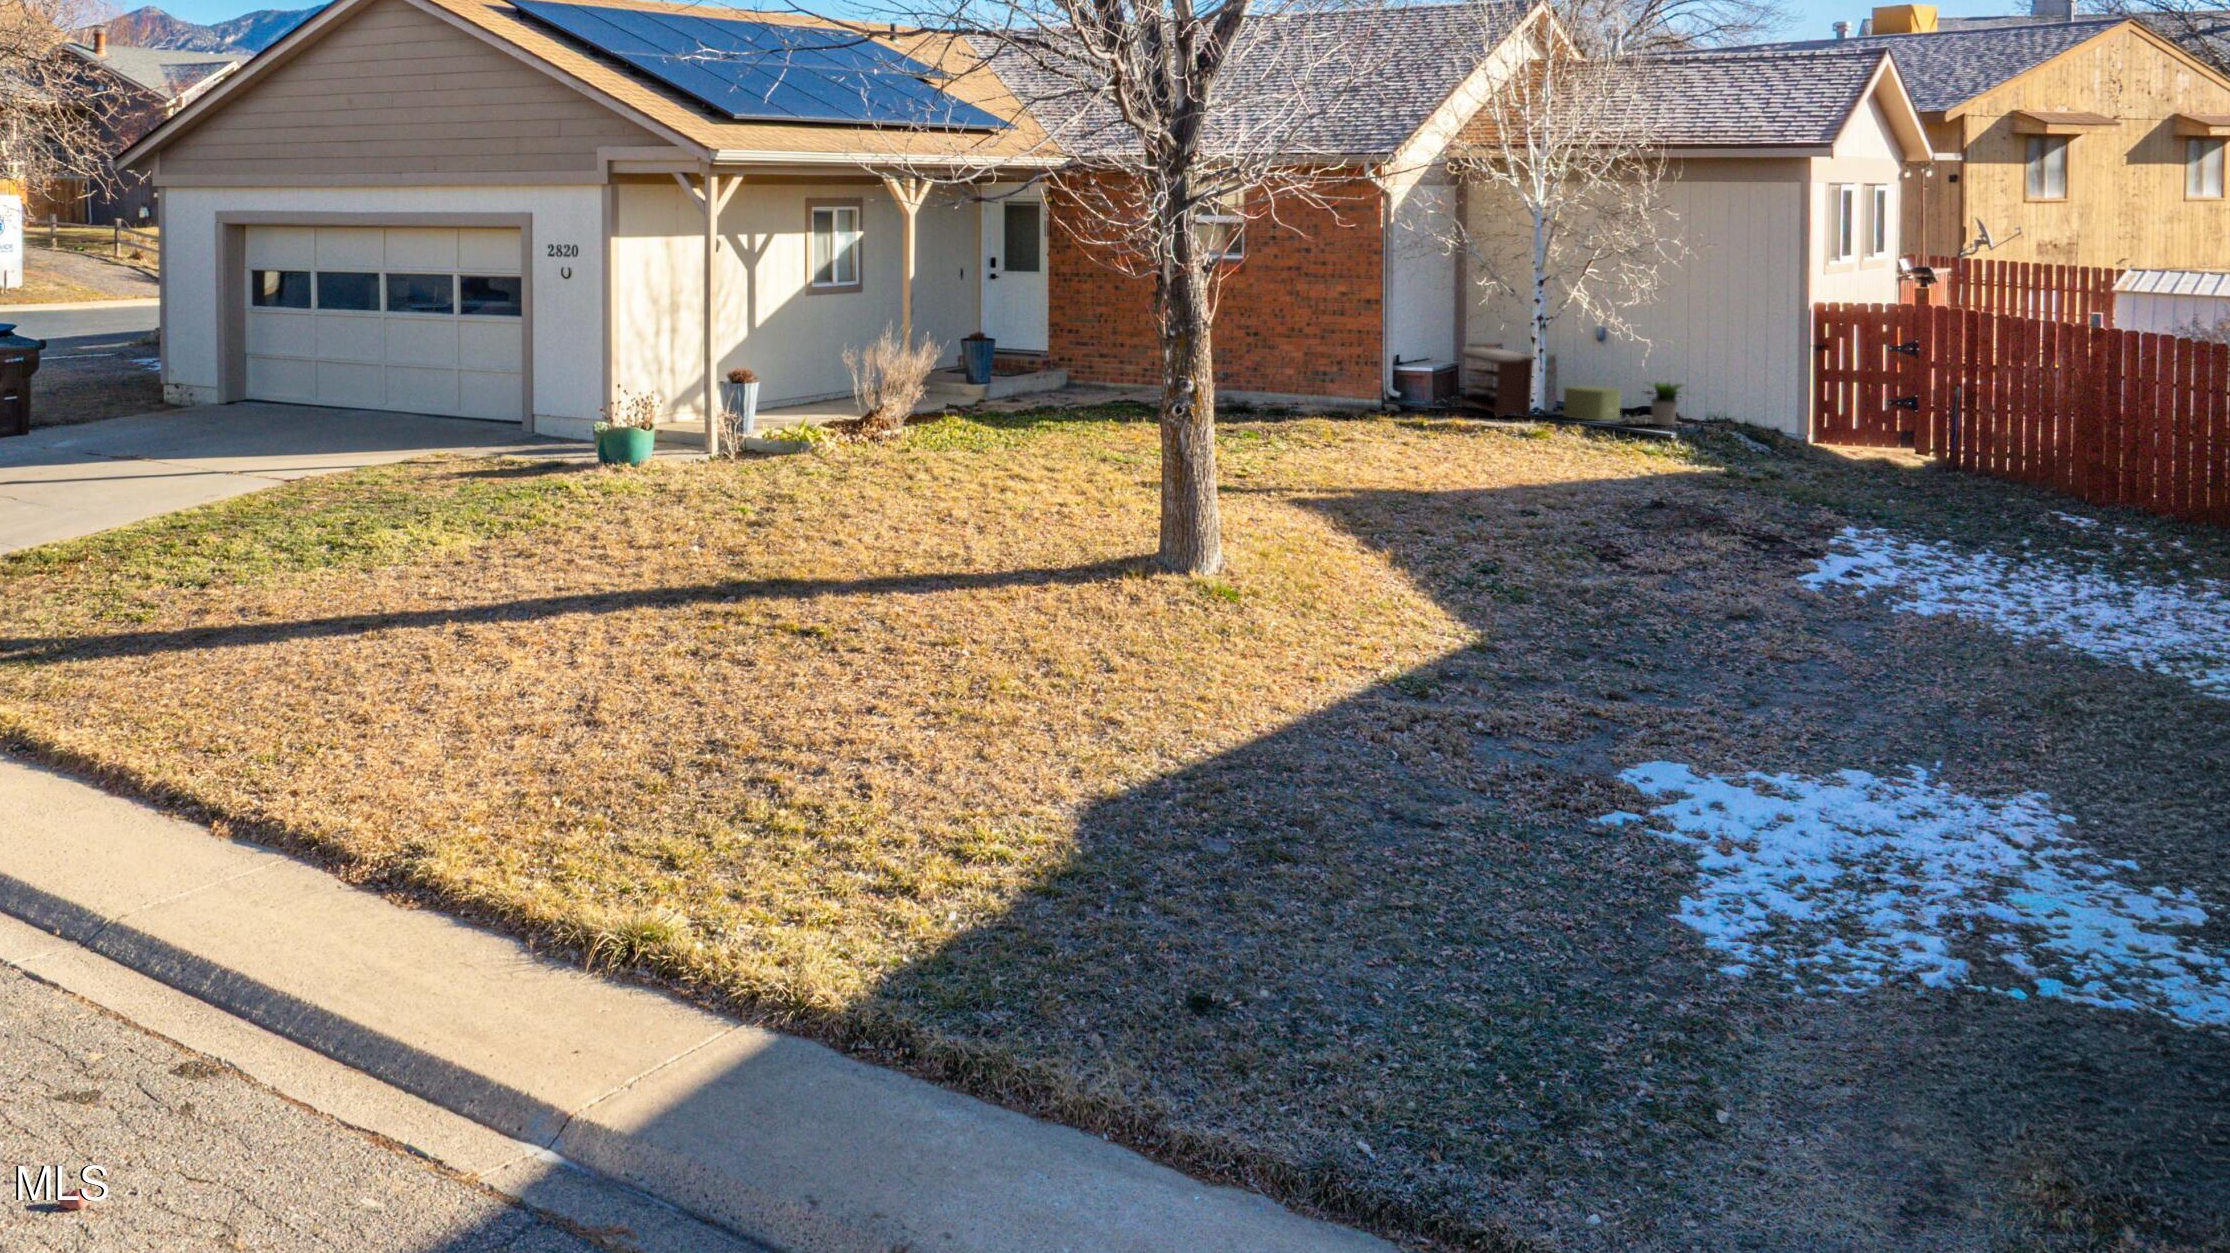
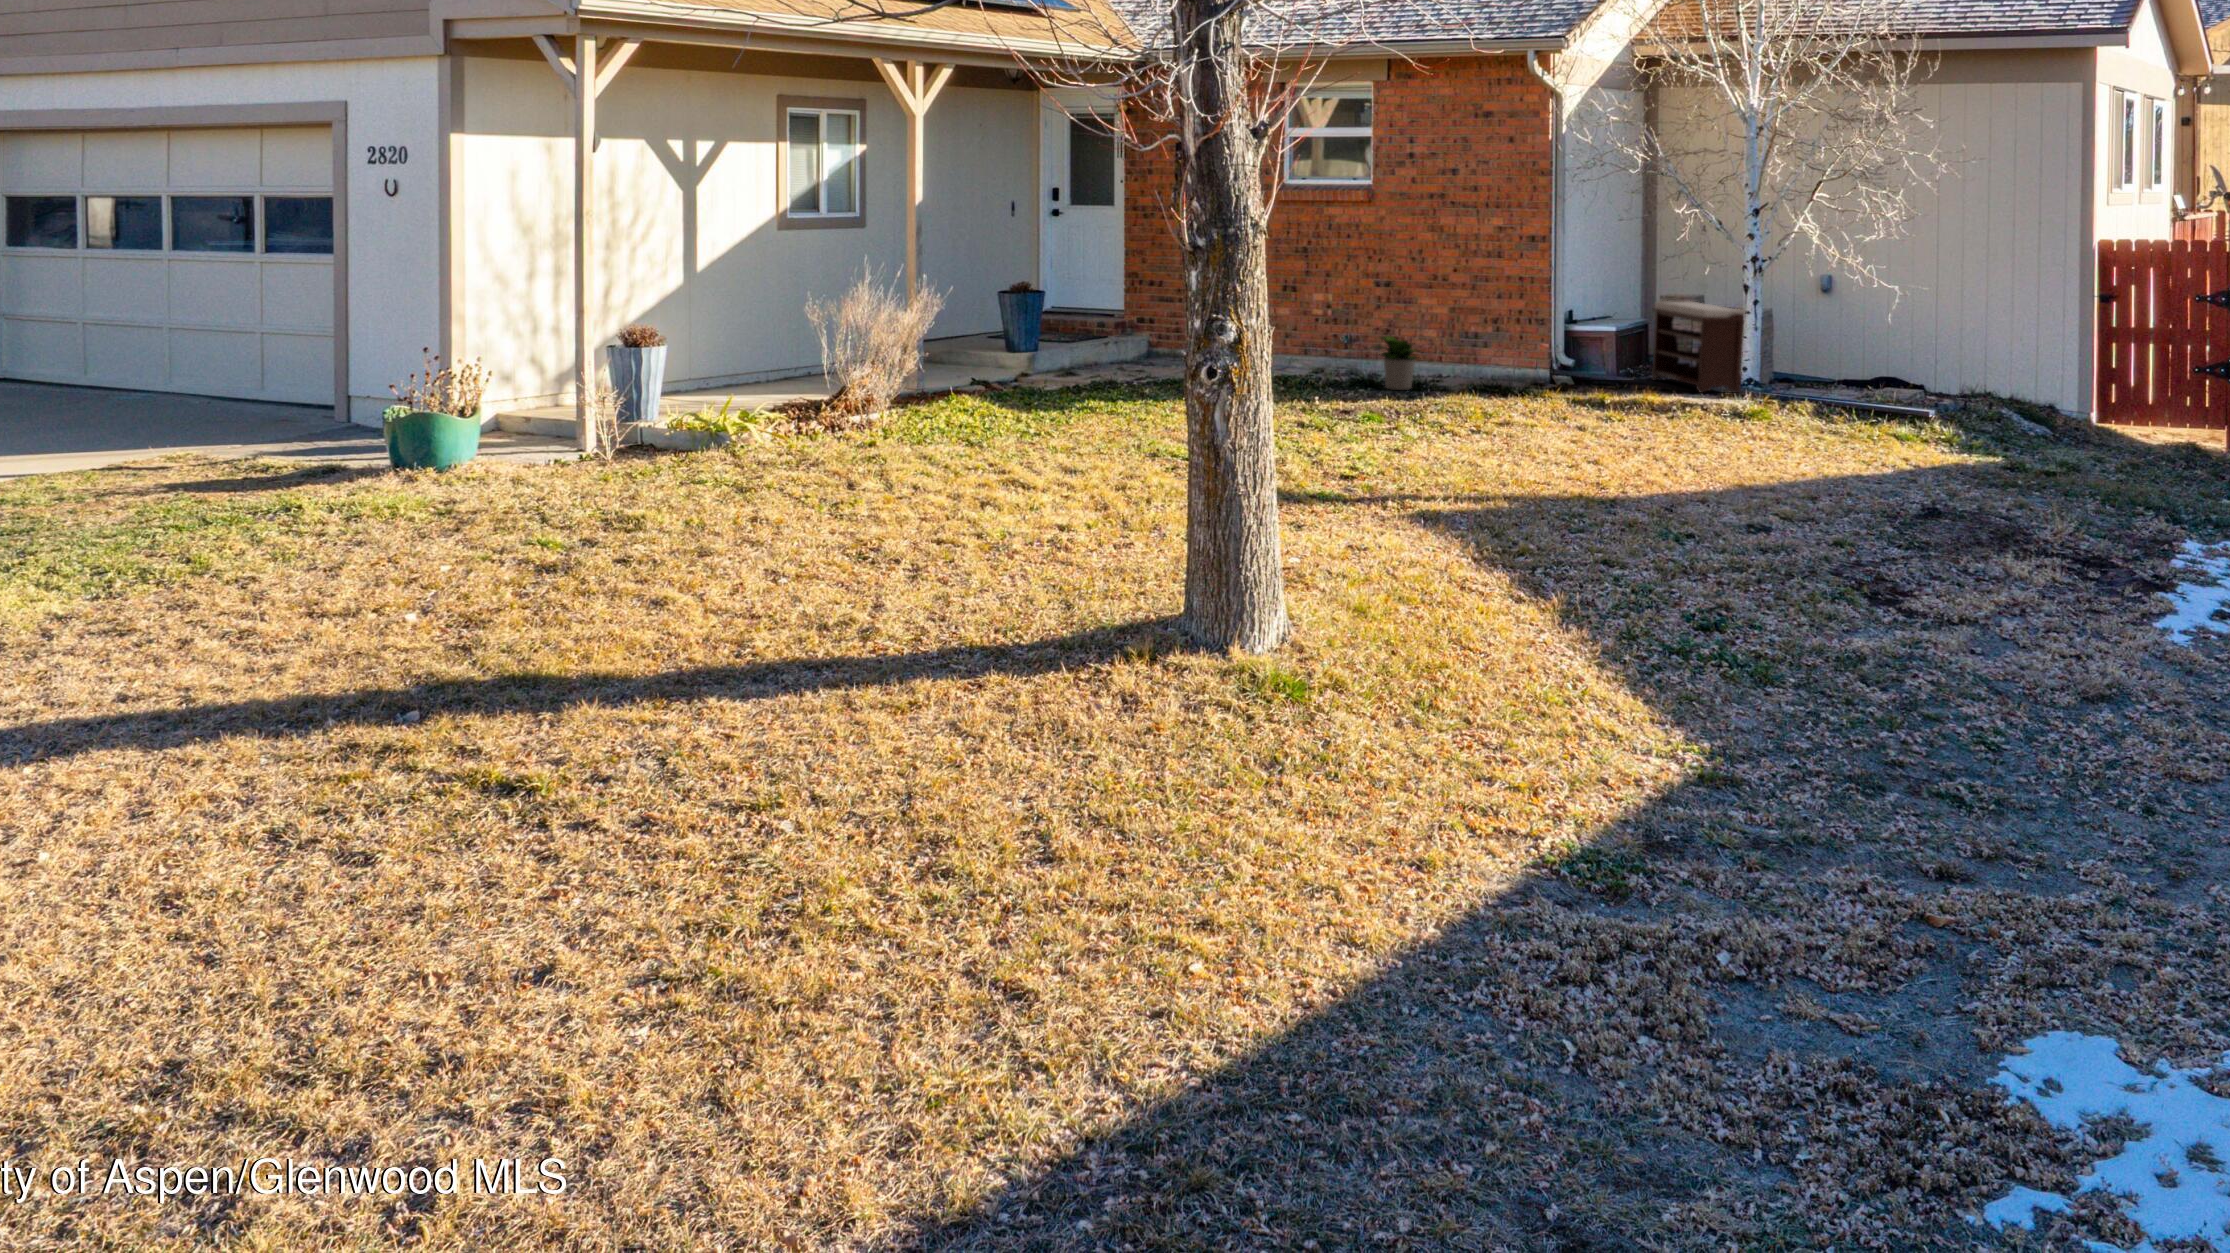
potted plant: present [1643,383,1682,426] -> present [1376,336,1420,390]
storage box: present [1563,386,1621,421] -> none [1782,350,1855,395]

